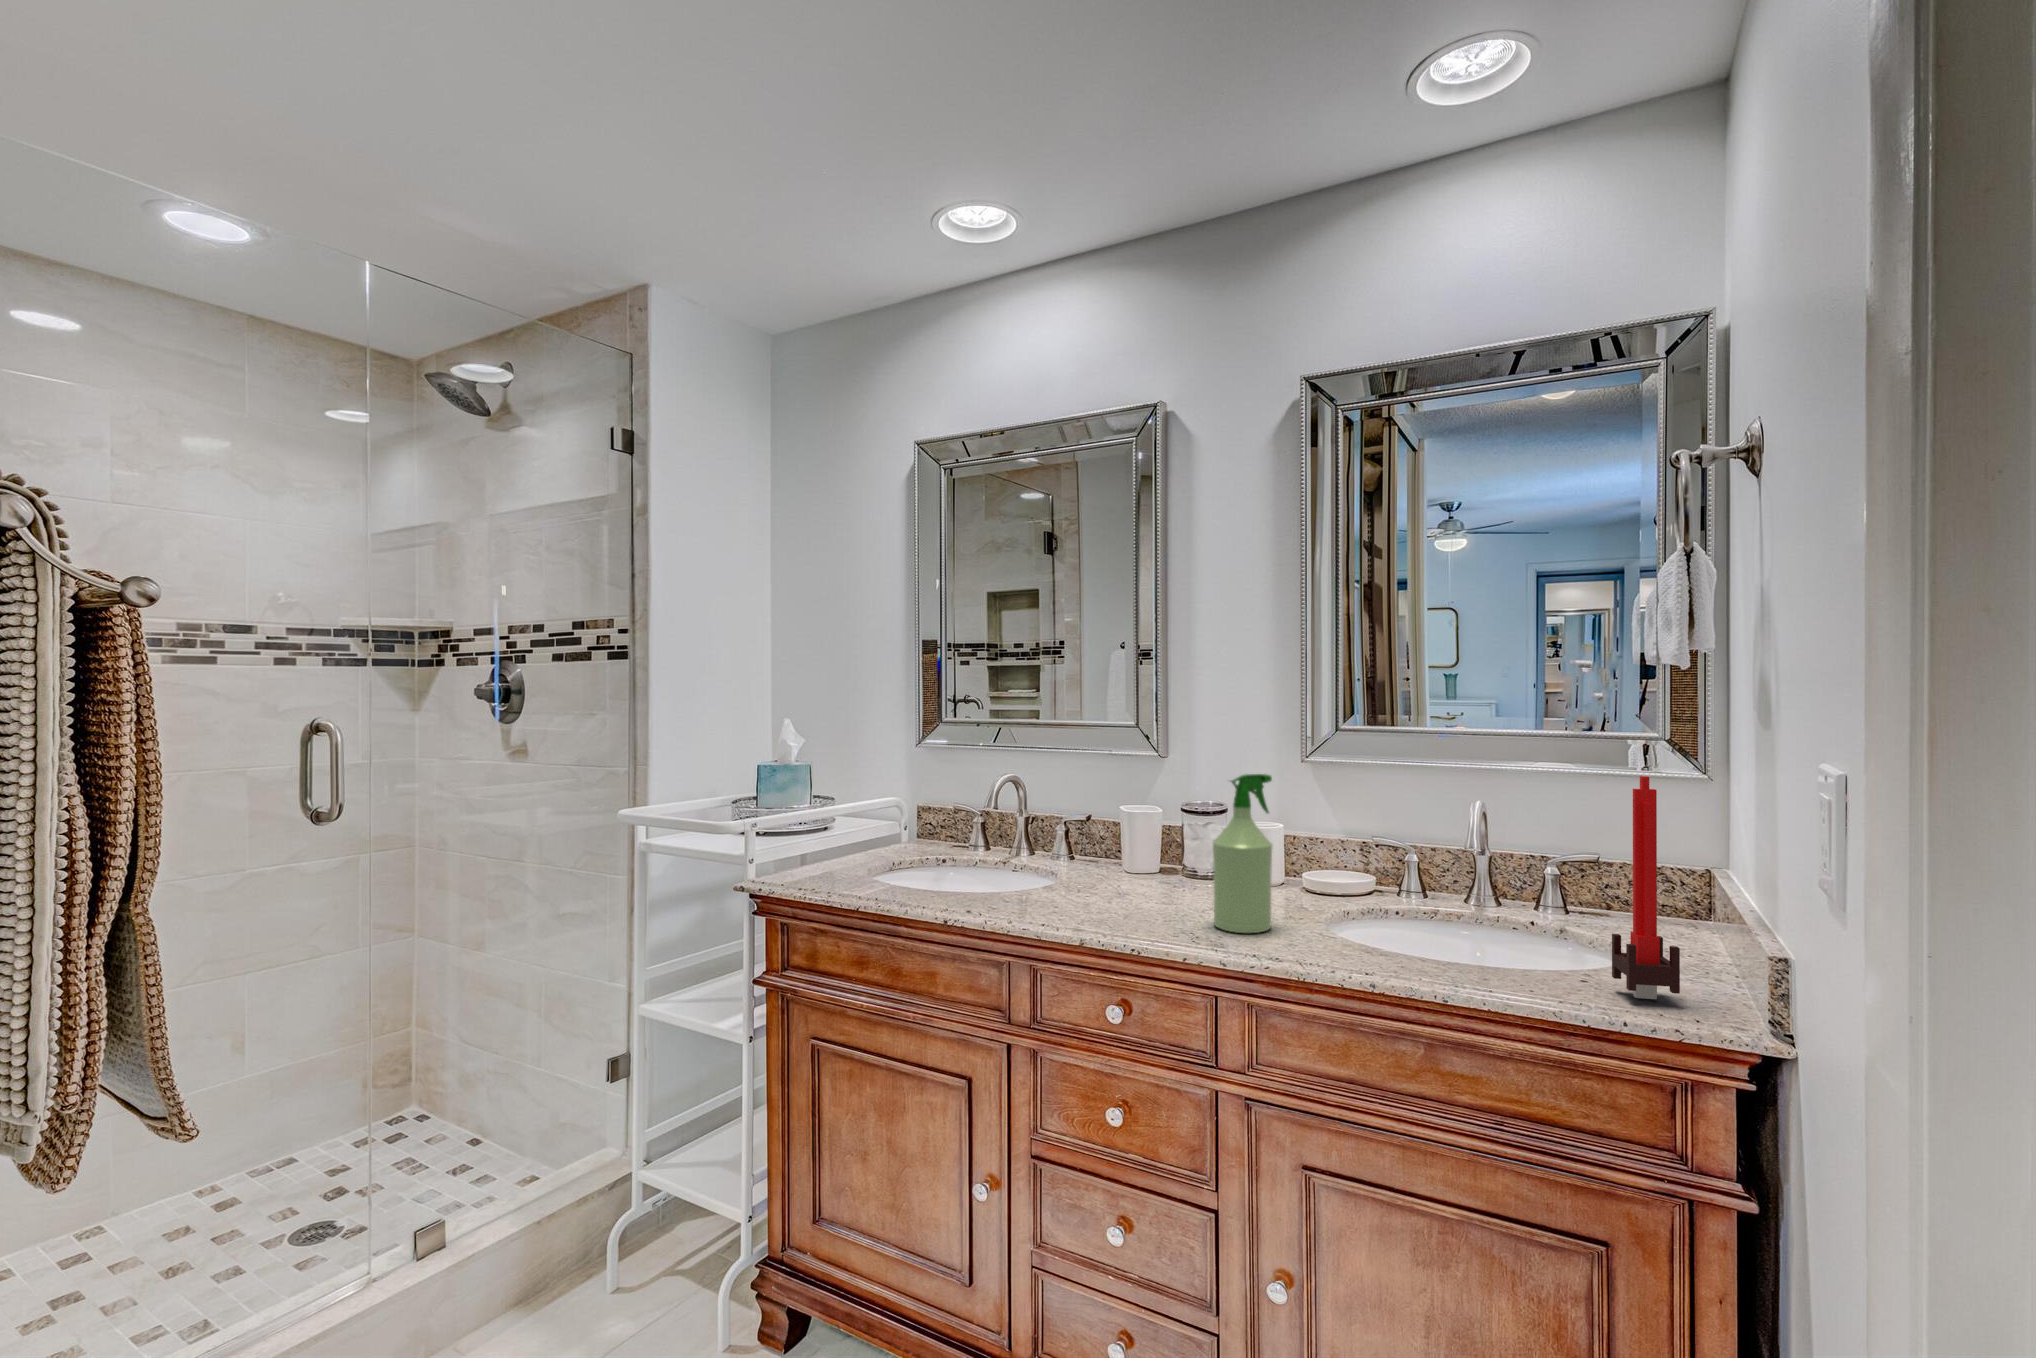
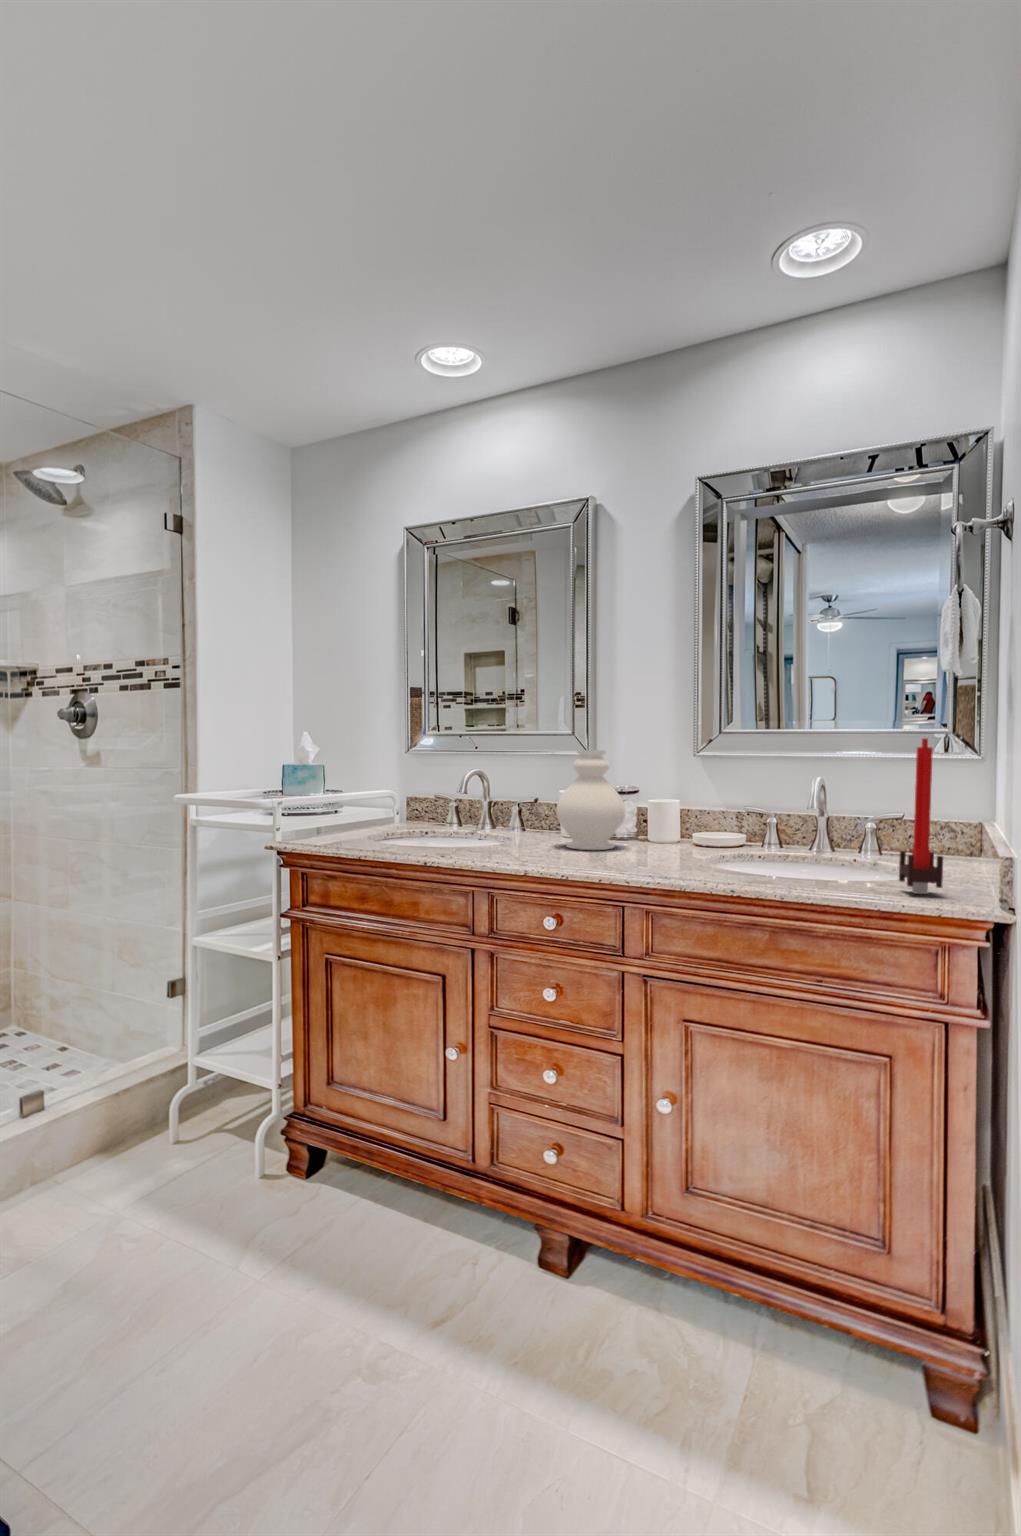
decorative vase: none [1116,761,1210,901] -> present [556,750,625,850]
spray bottle: present [1212,774,1272,933] -> none [625,751,670,865]

